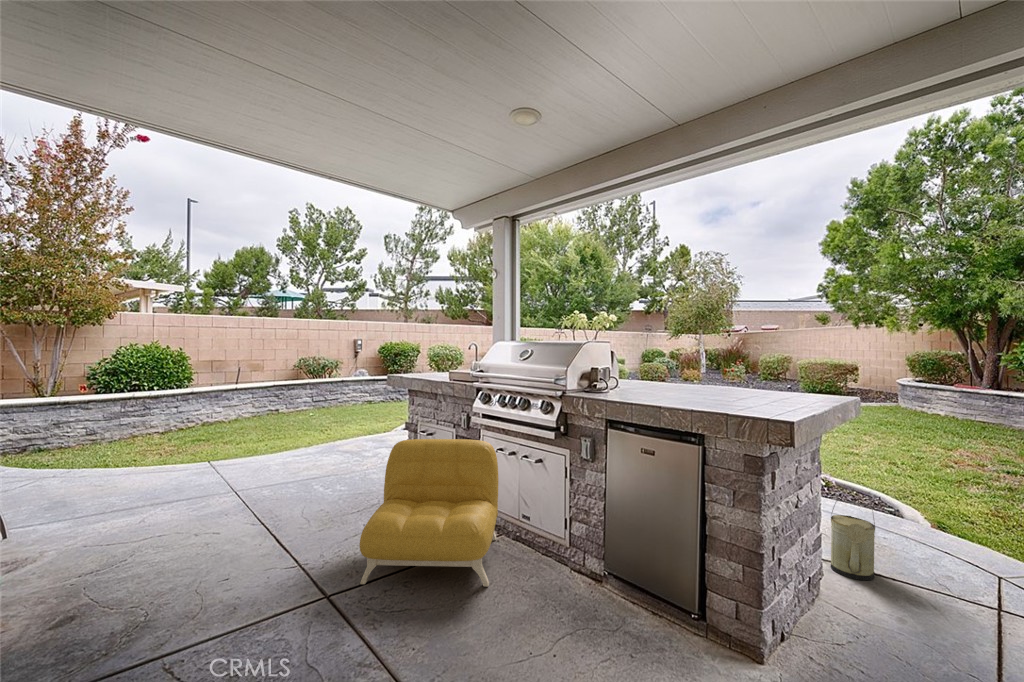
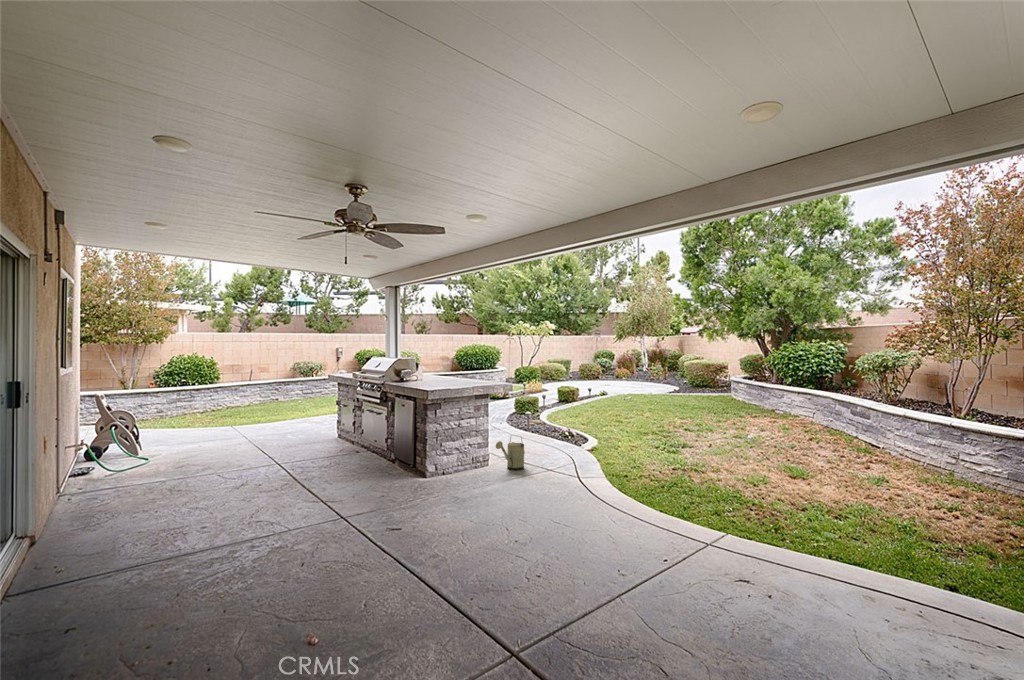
armchair: present [360,439,498,587] -> none [290,406,365,466]

